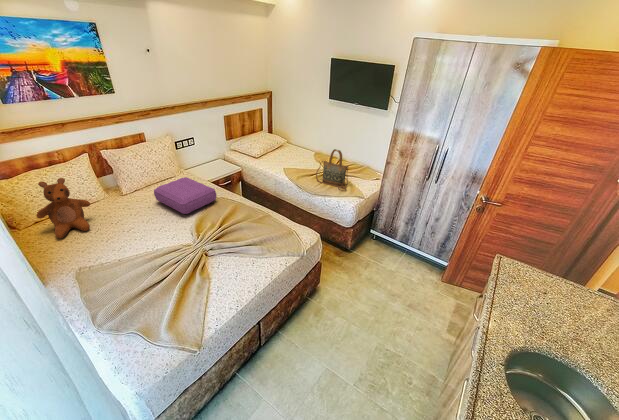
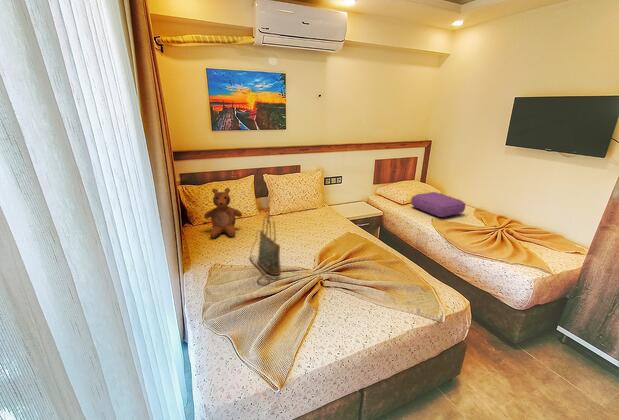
handbag: present [316,149,348,191] -> present [252,216,281,281]
pillow: present [154,177,216,214] -> present [411,192,465,217]

